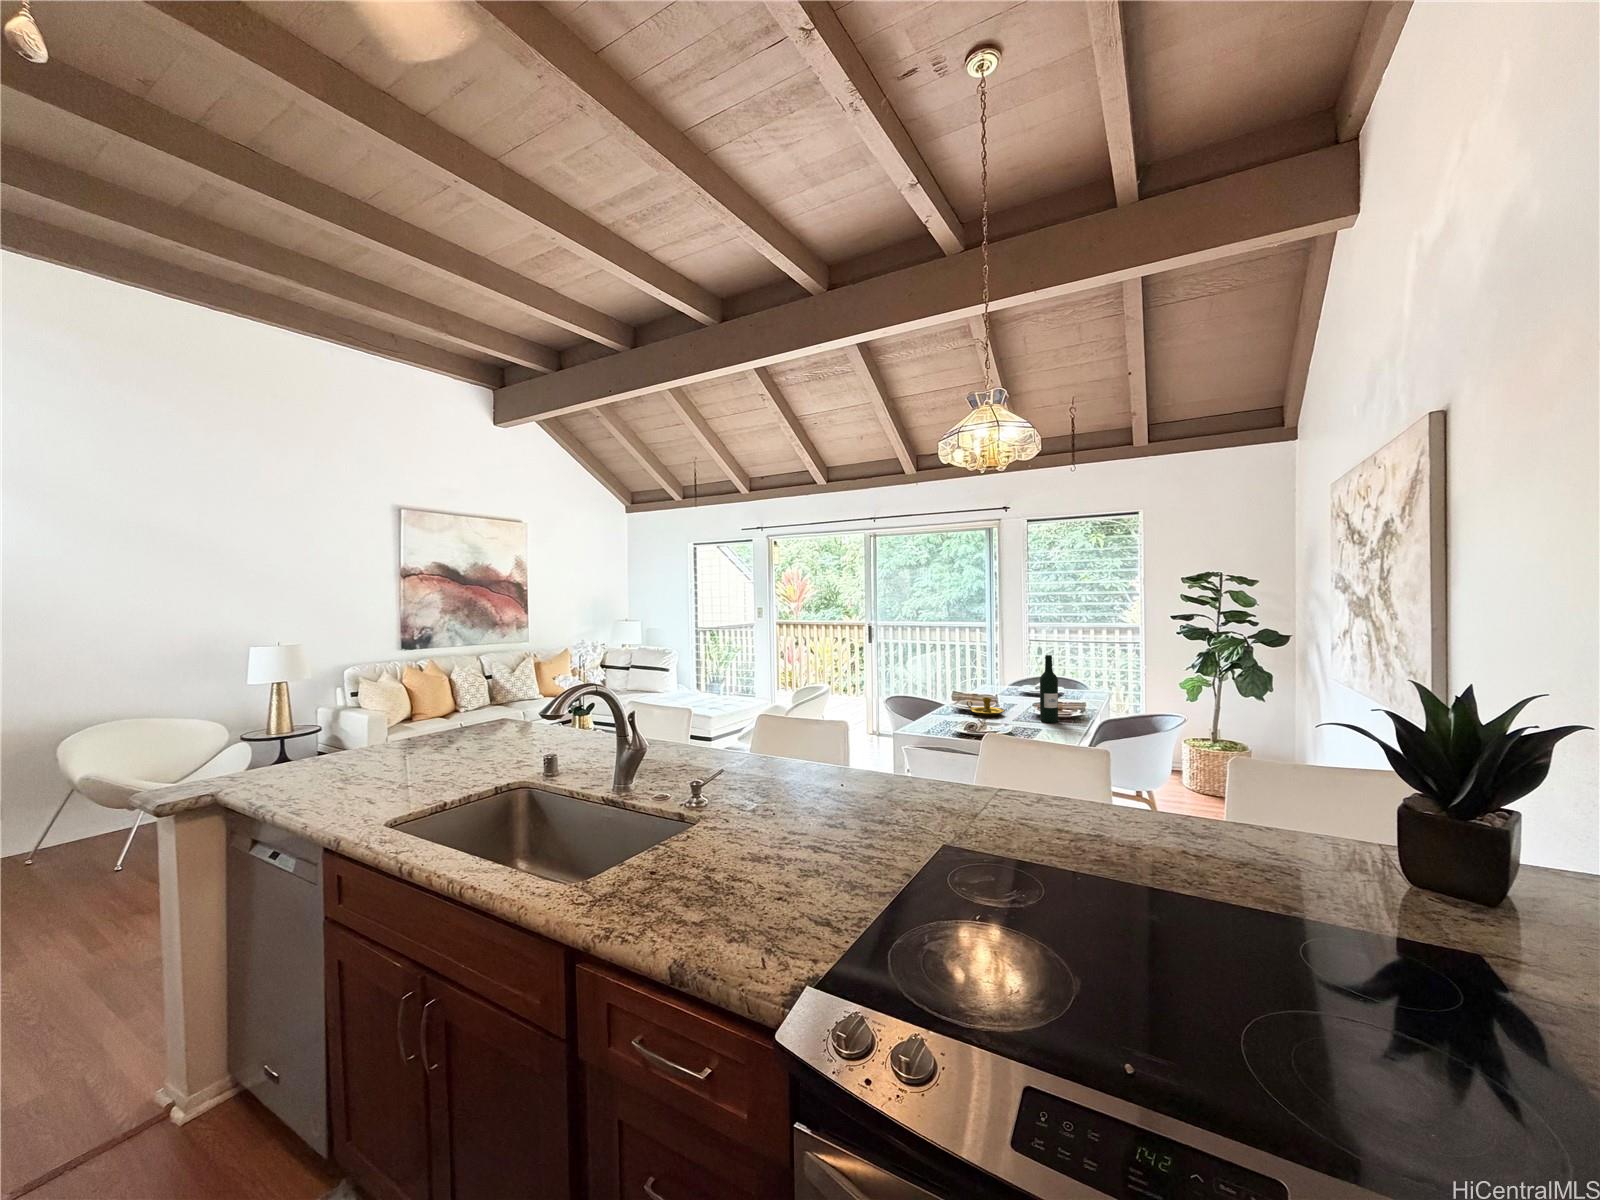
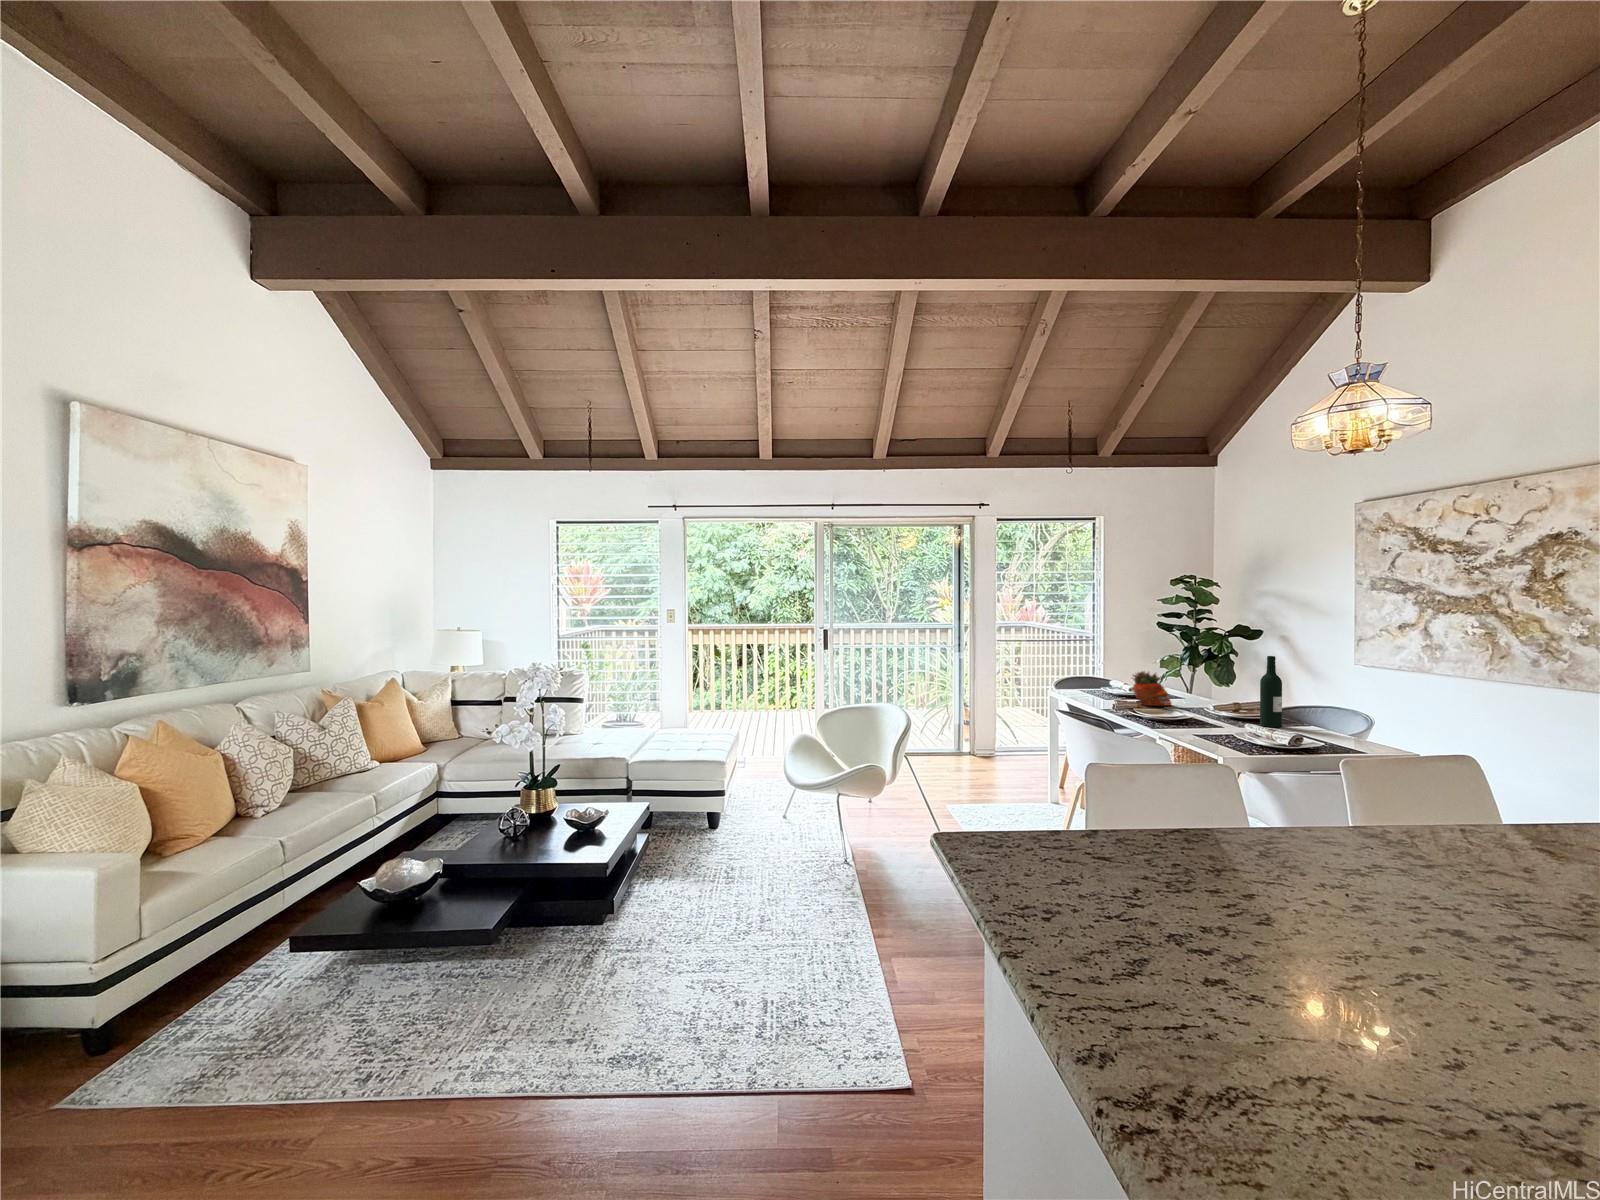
succulent planter: none [1002,666,1036,700] -> present [1132,671,1172,706]
candlestick: present [967,698,1004,717] -> none [1174,706,1223,728]

